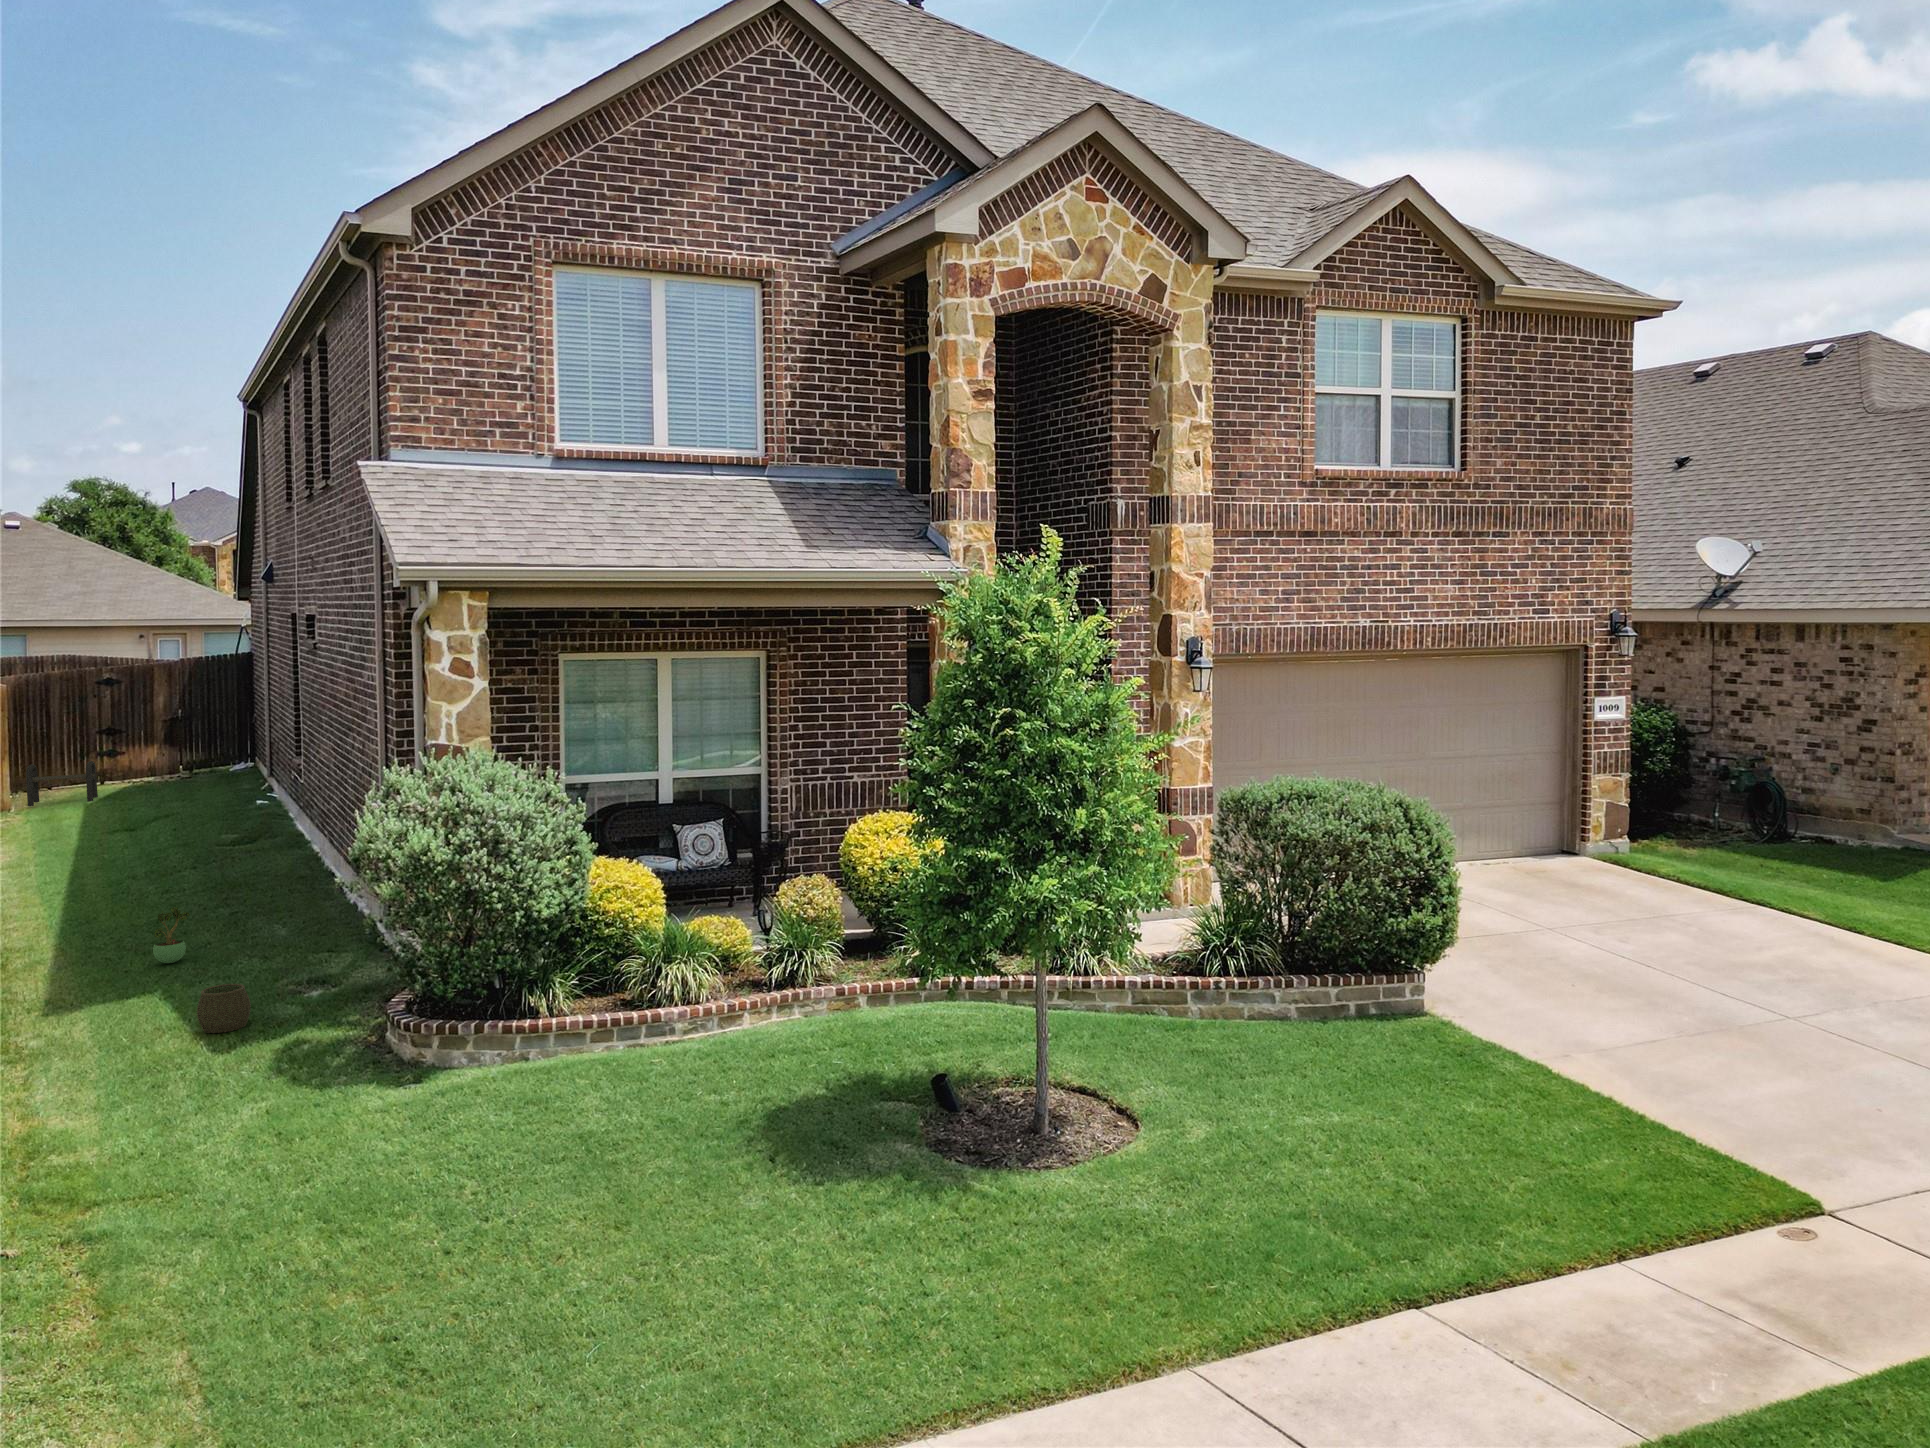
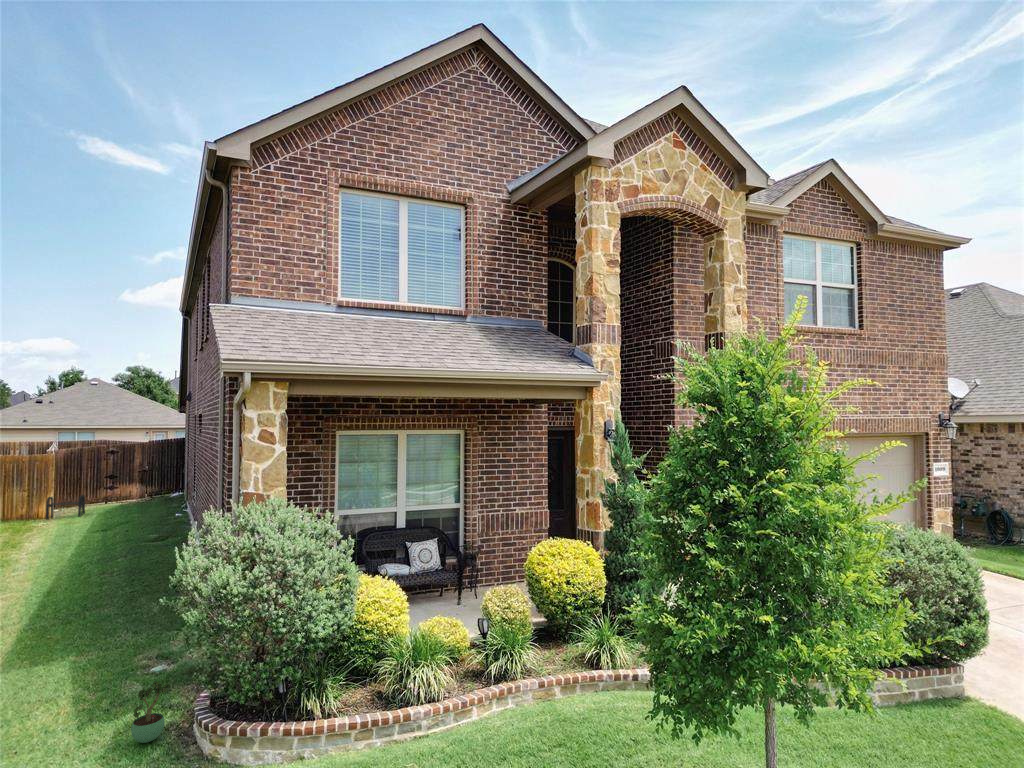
potted plant: present [153,907,190,963] -> present [131,681,171,743]
woven basket: present [197,984,251,1033] -> none [42,681,89,727]

